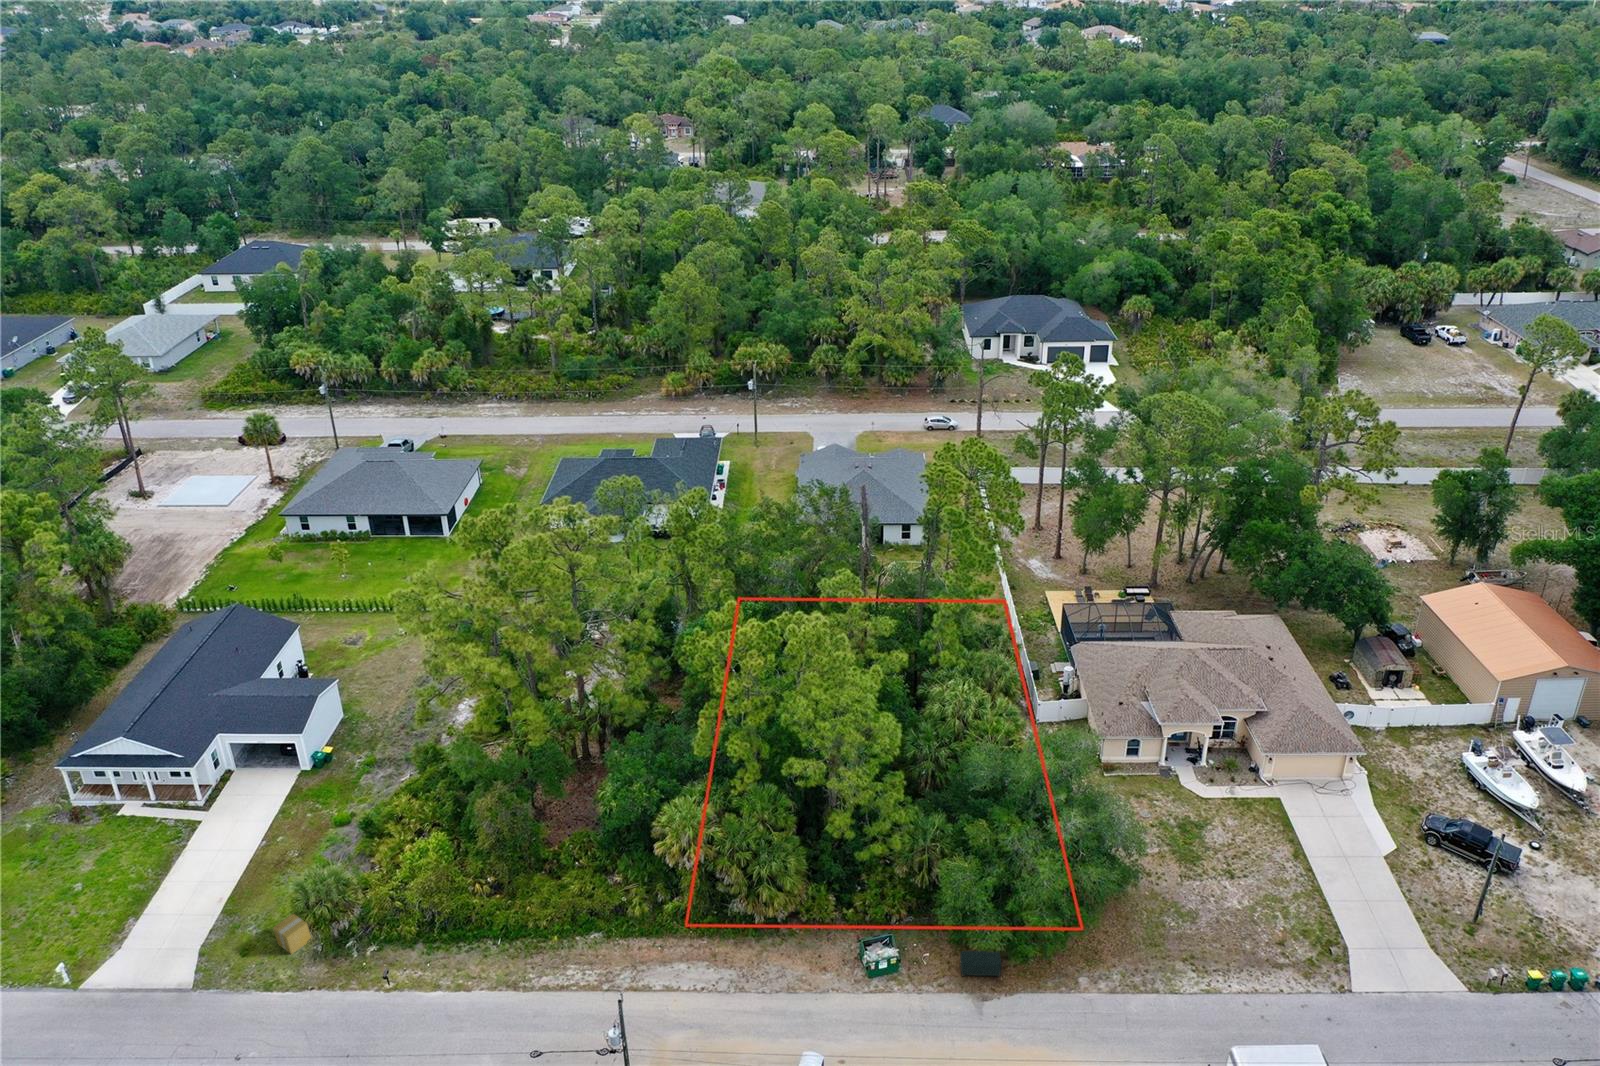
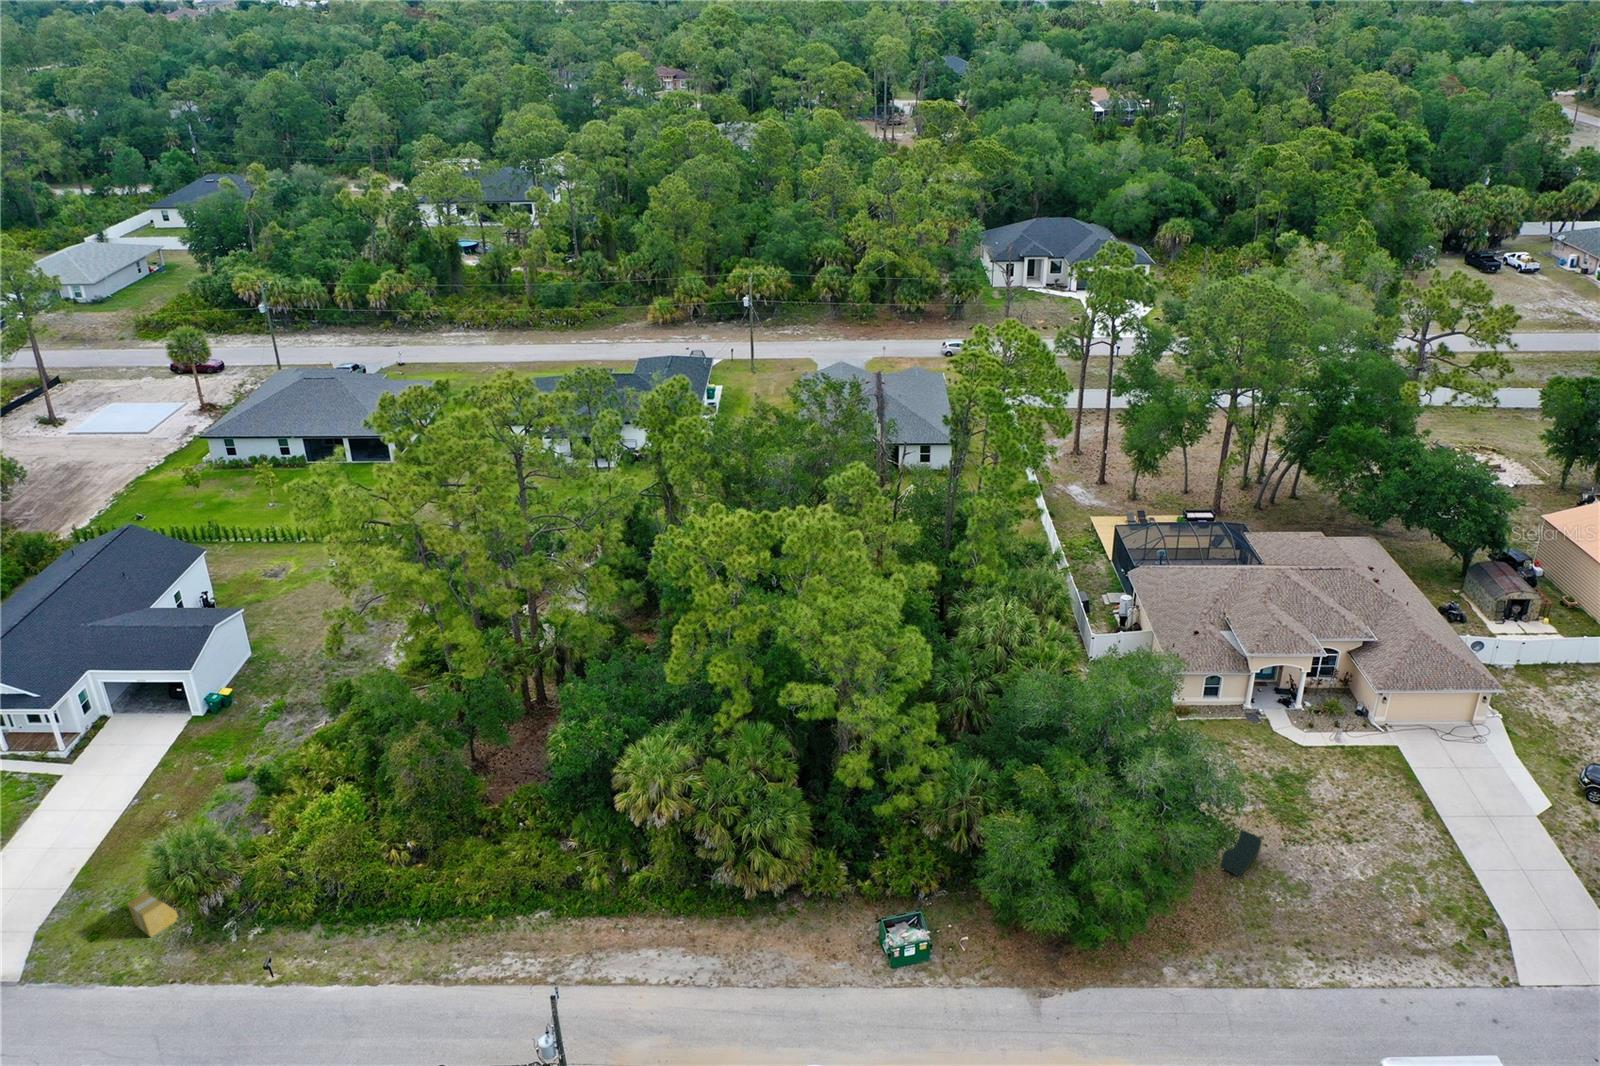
bench: present [960,951,1001,977] -> present [1220,830,1262,878]

